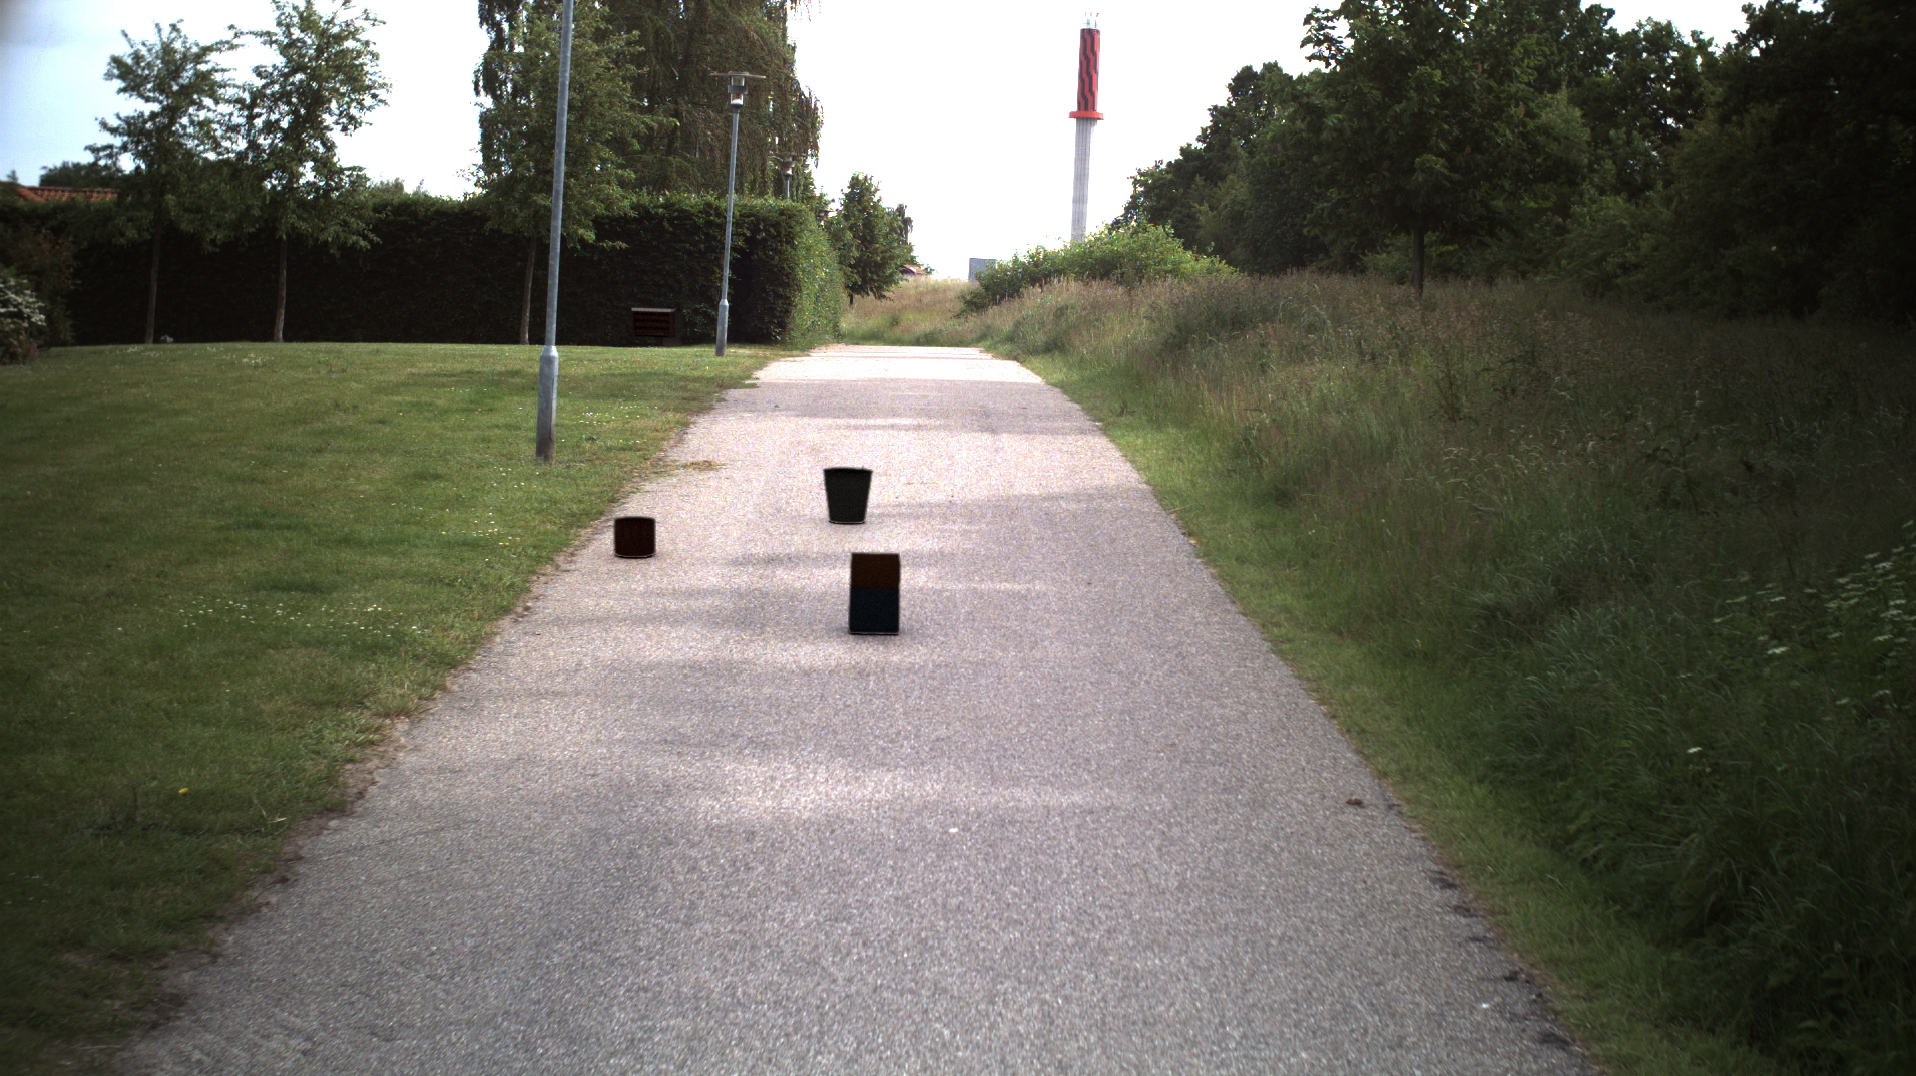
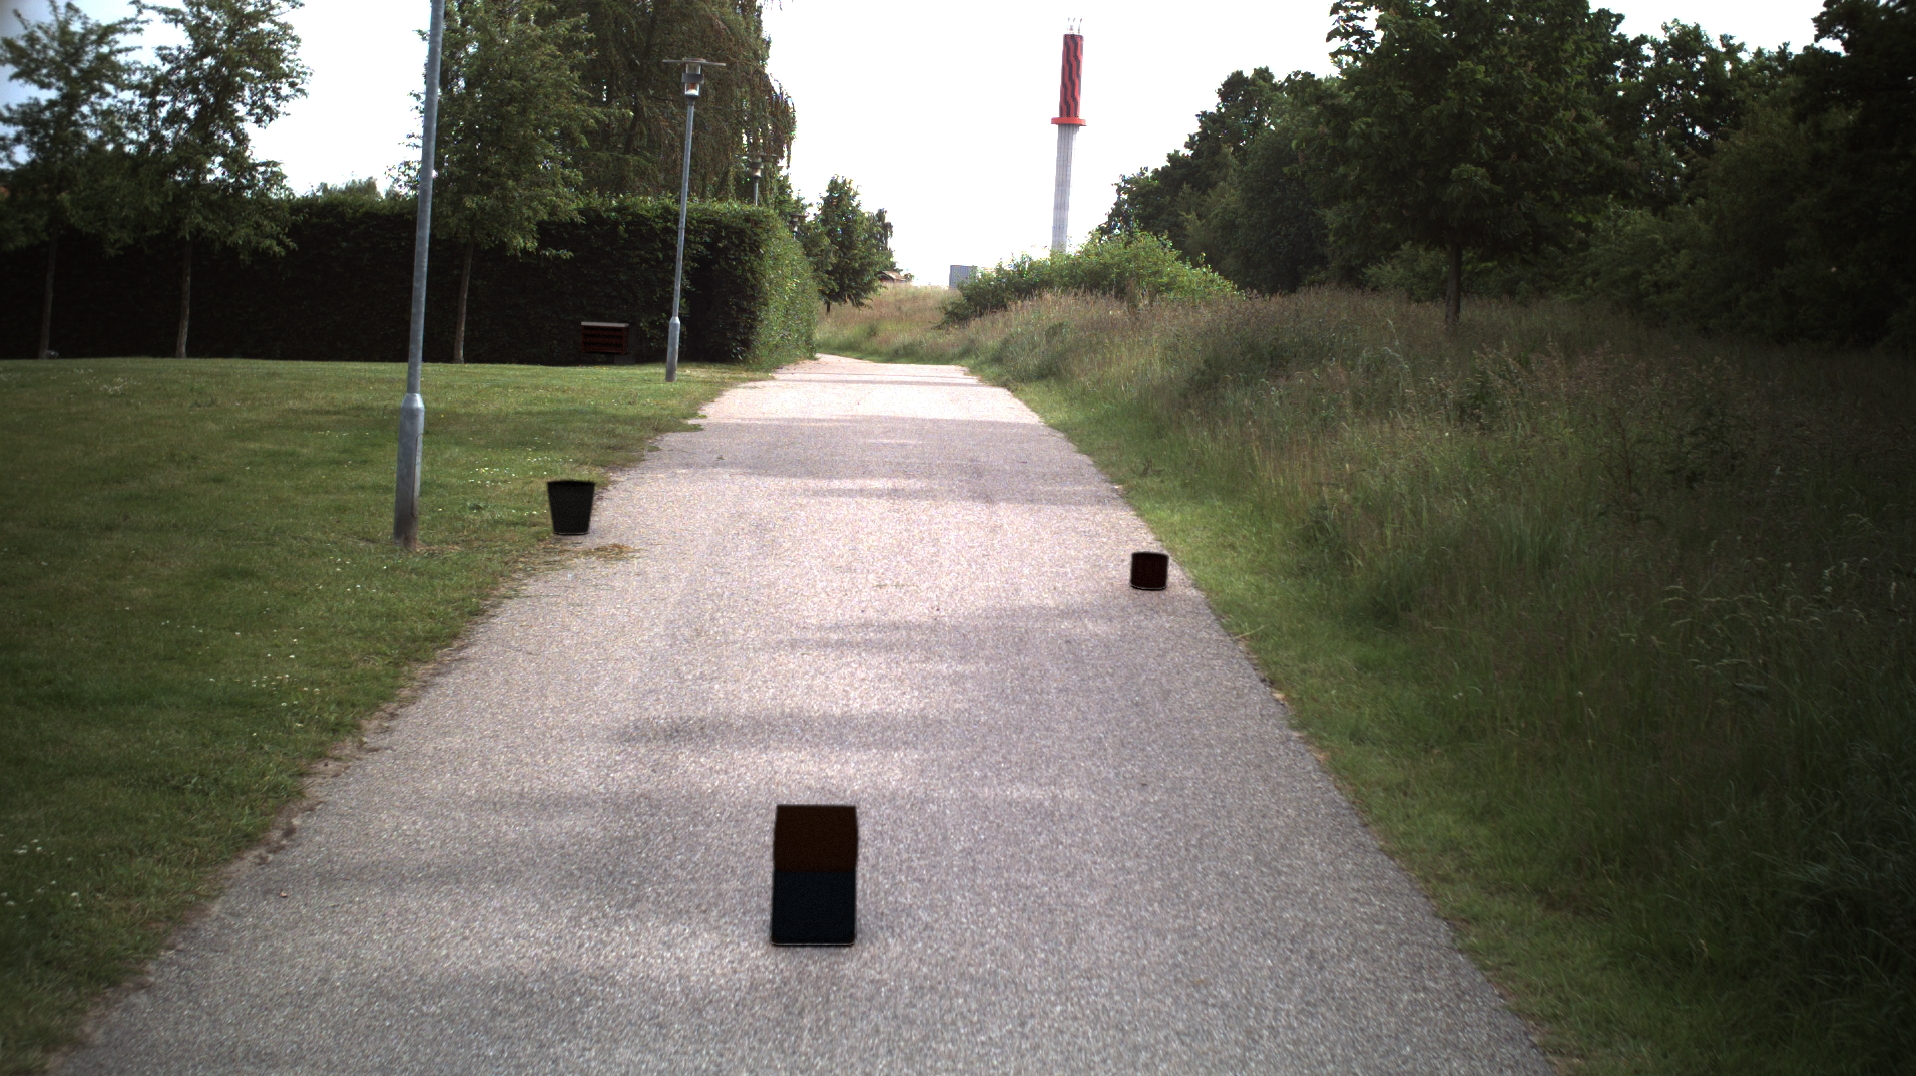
bucket: present [823,466,873,524] -> present [546,479,596,535]
planter: present [613,516,656,558] -> present [1129,551,1169,590]

